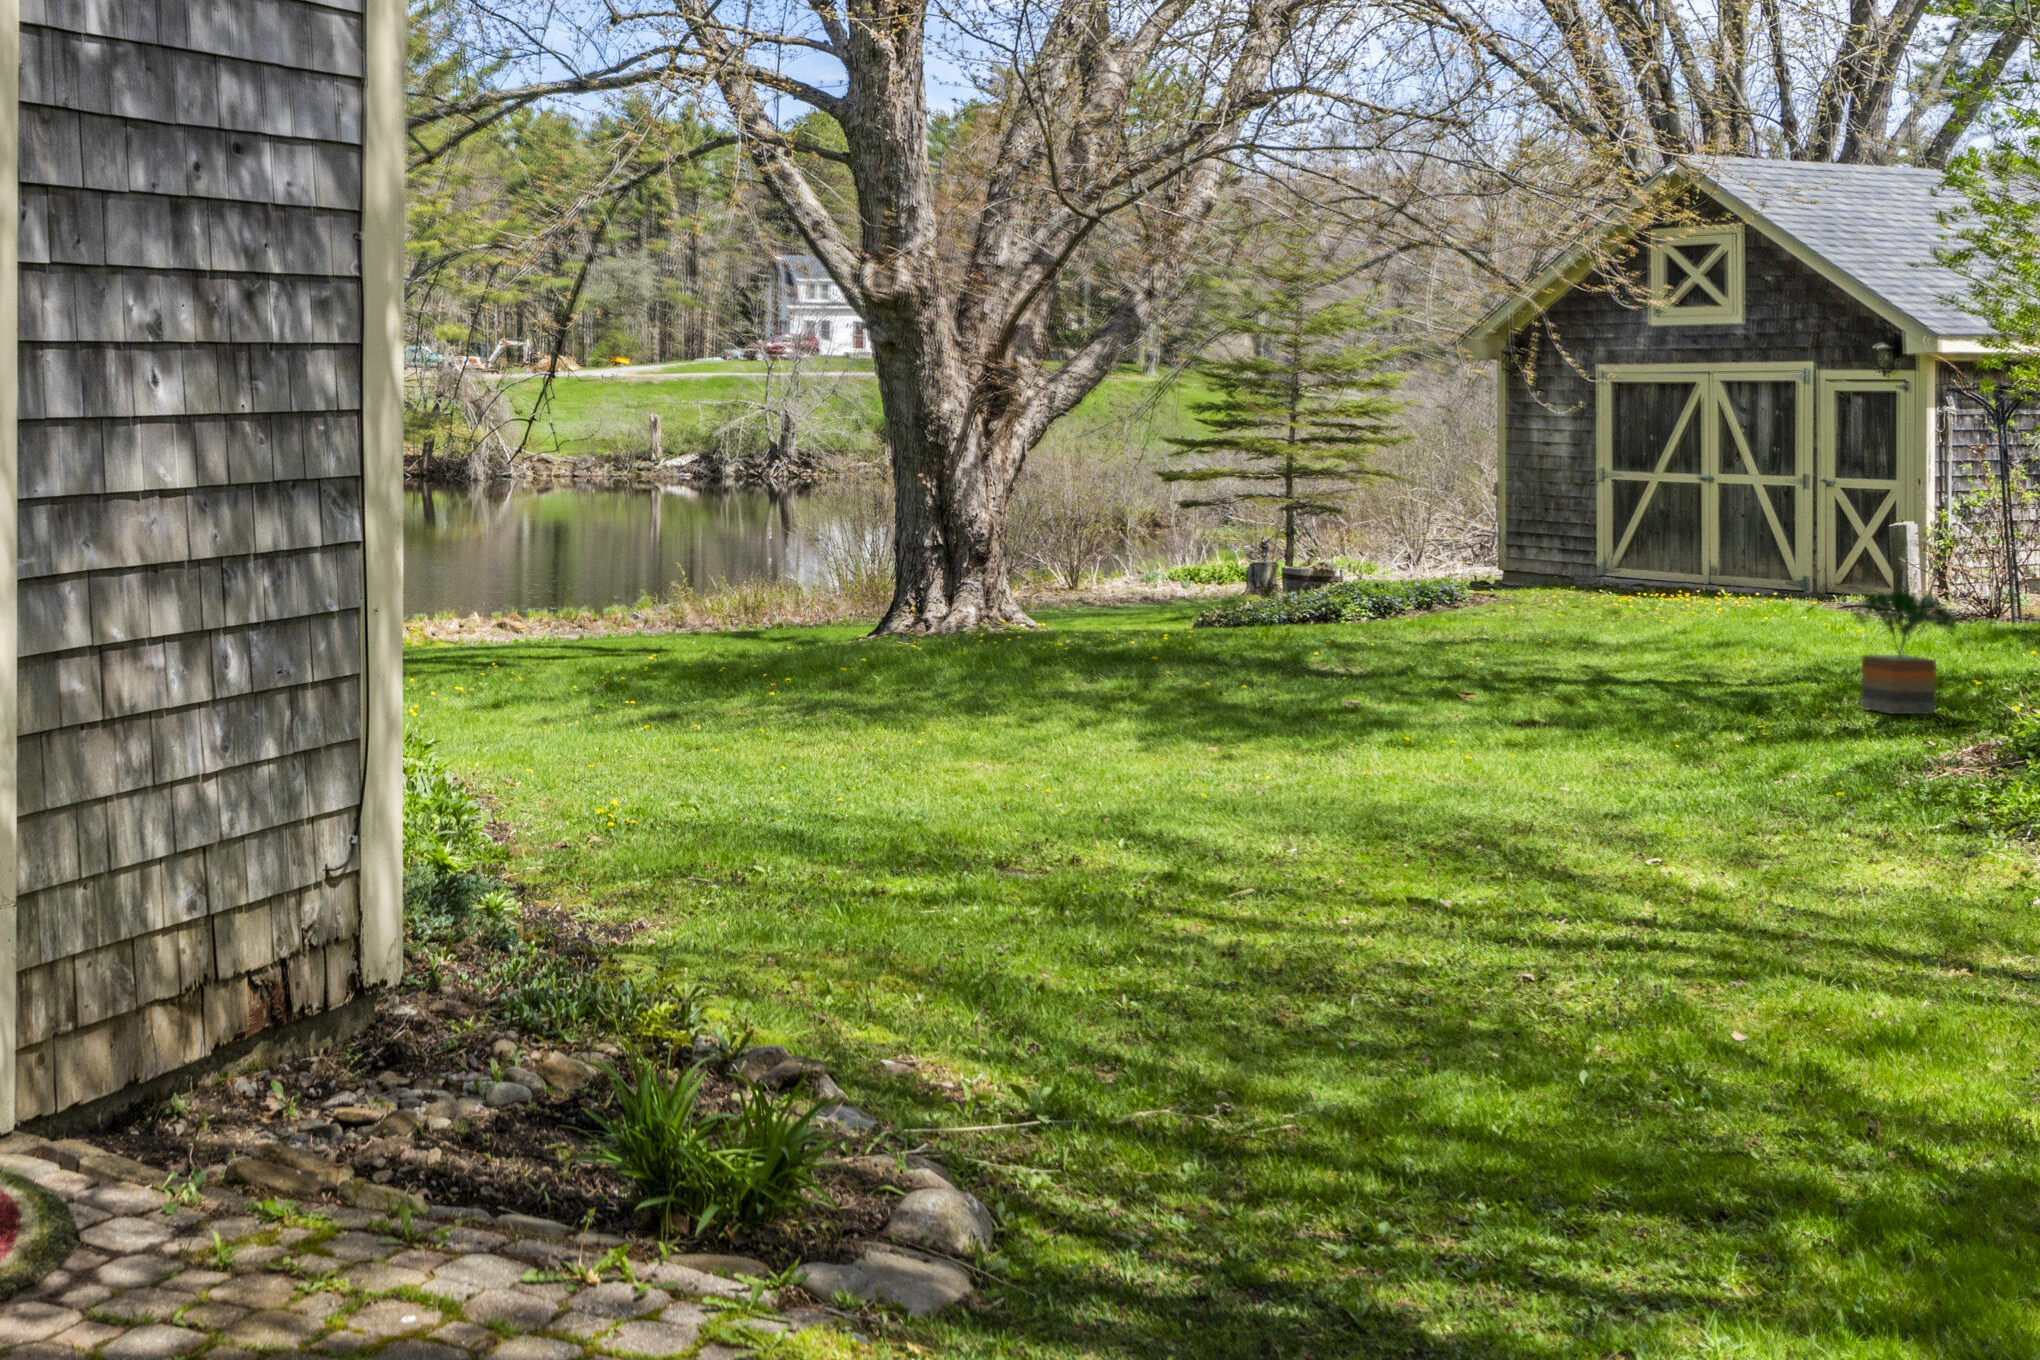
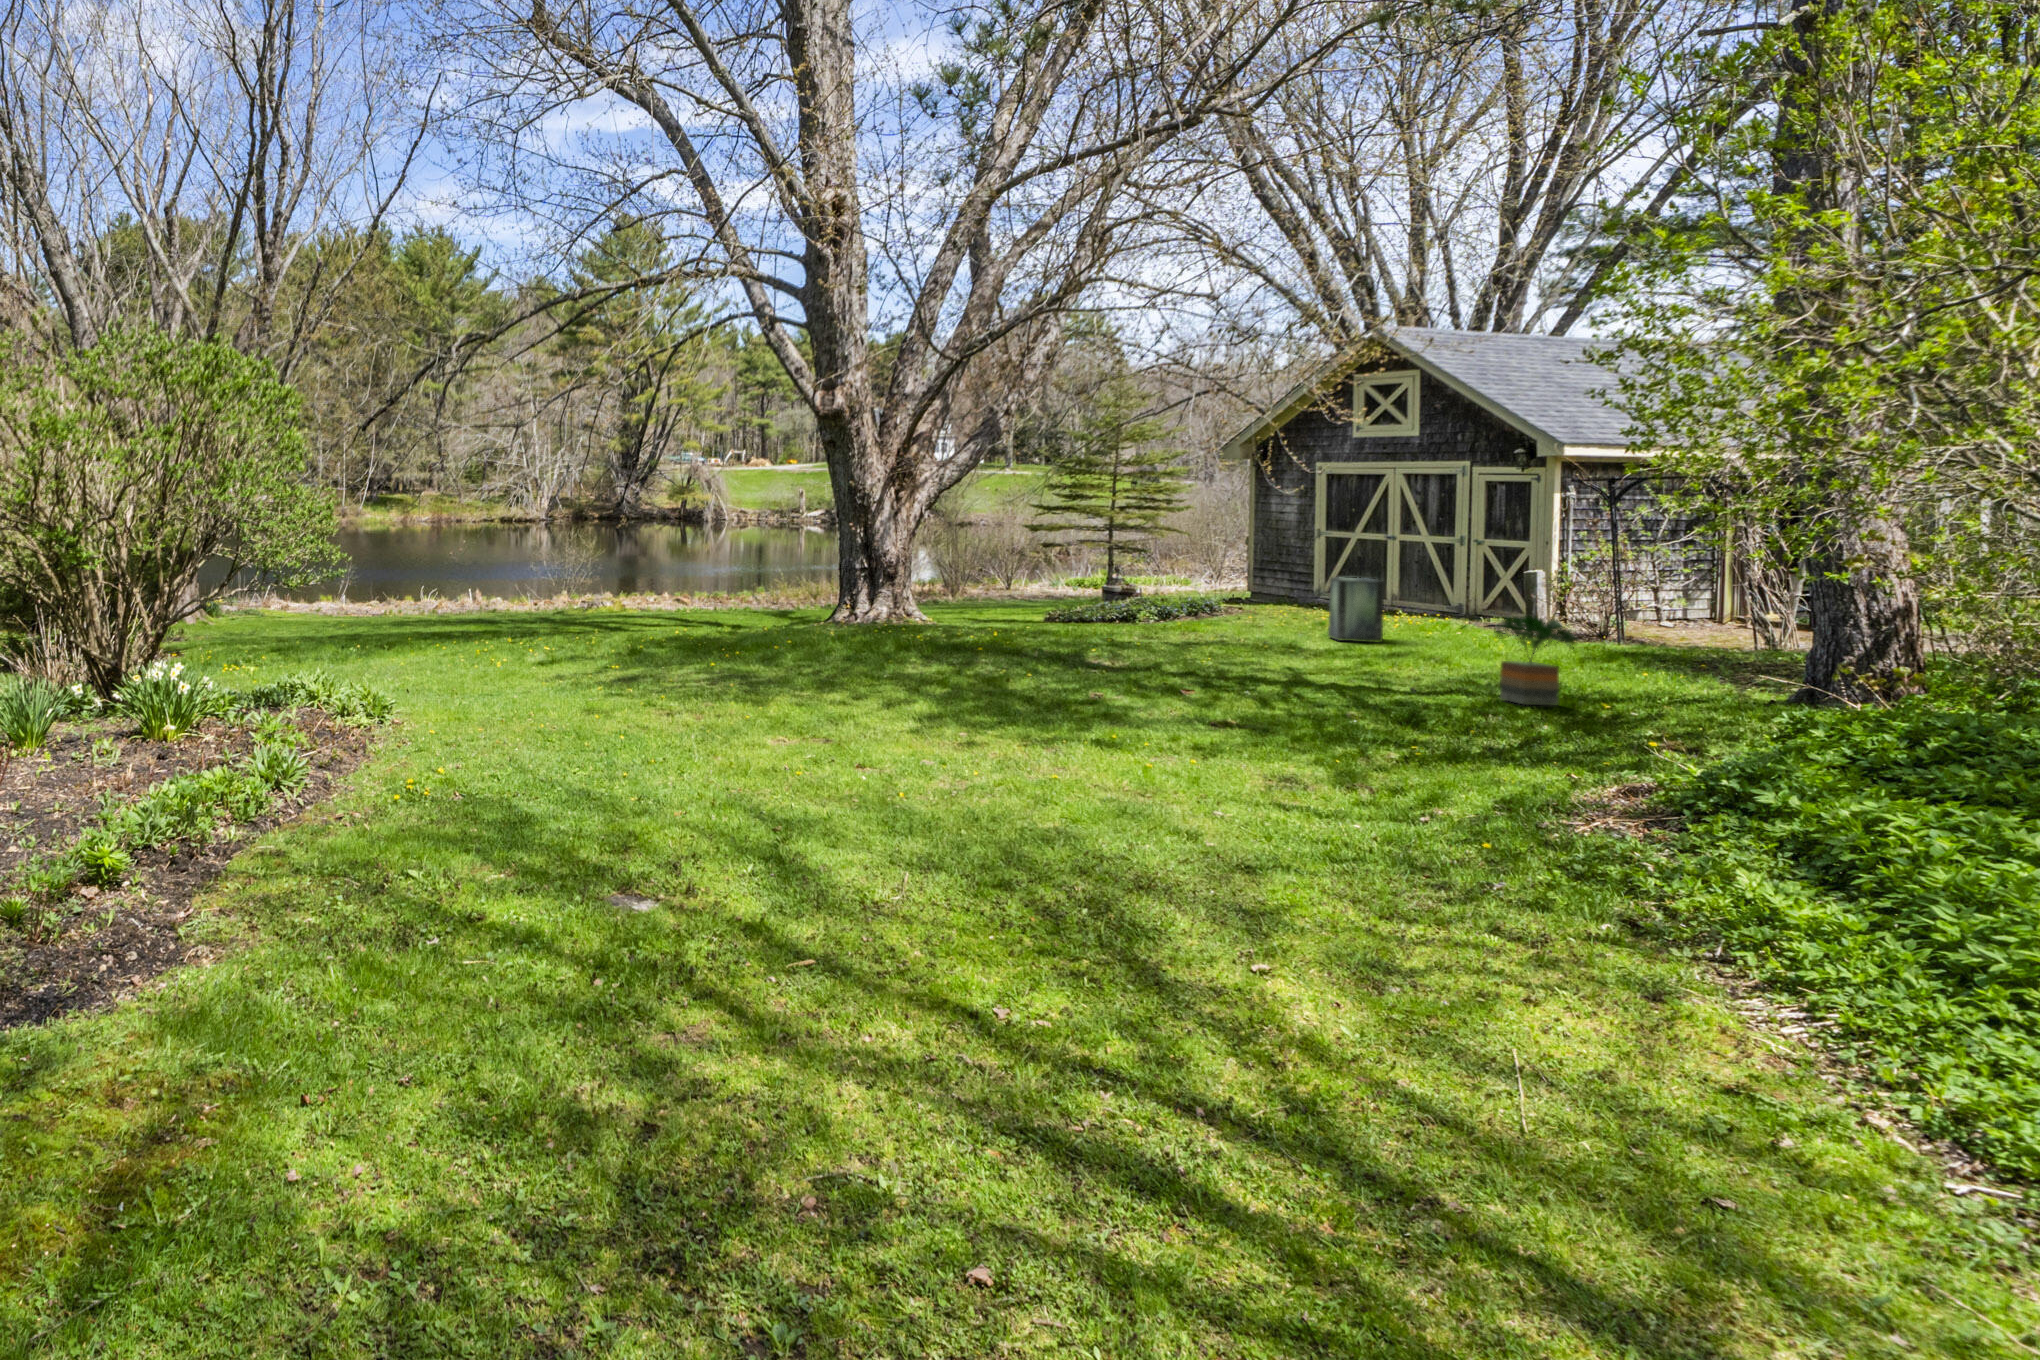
storage box: none [1626,543,1704,638] -> present [1328,577,1384,643]

